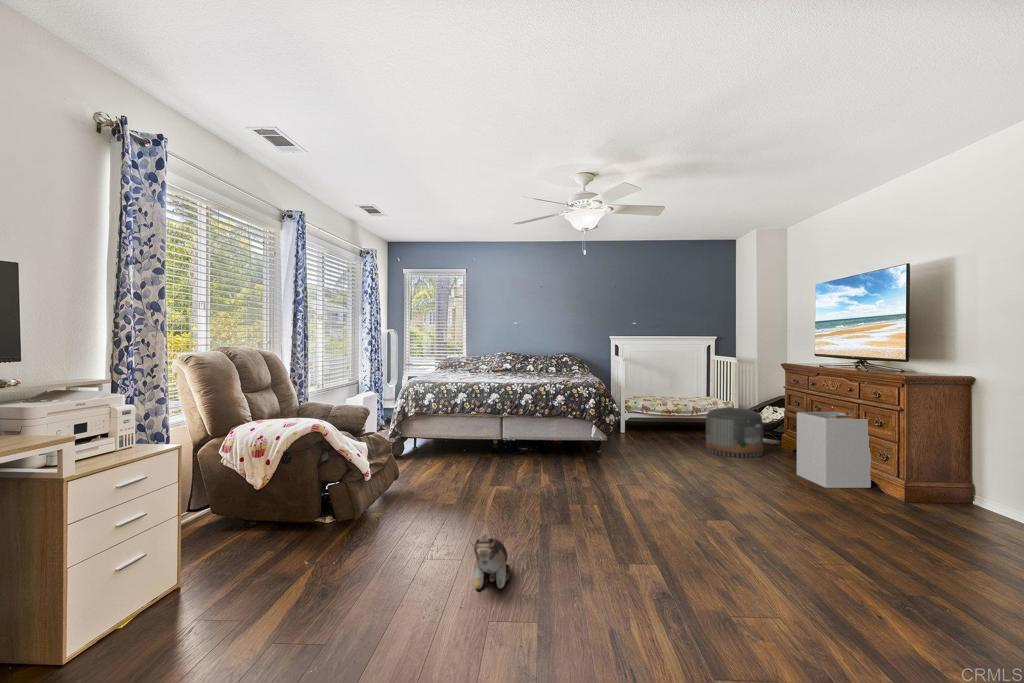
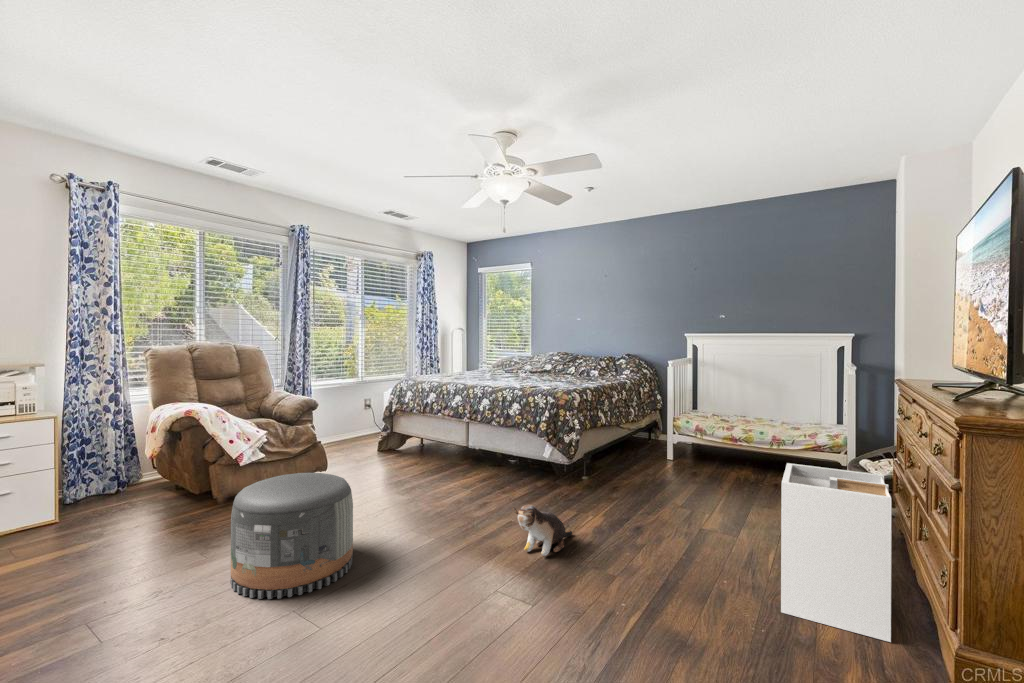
pouf: present [706,408,763,458] -> present [231,473,353,599]
plush toy: present [470,534,511,589] -> present [512,504,572,556]

